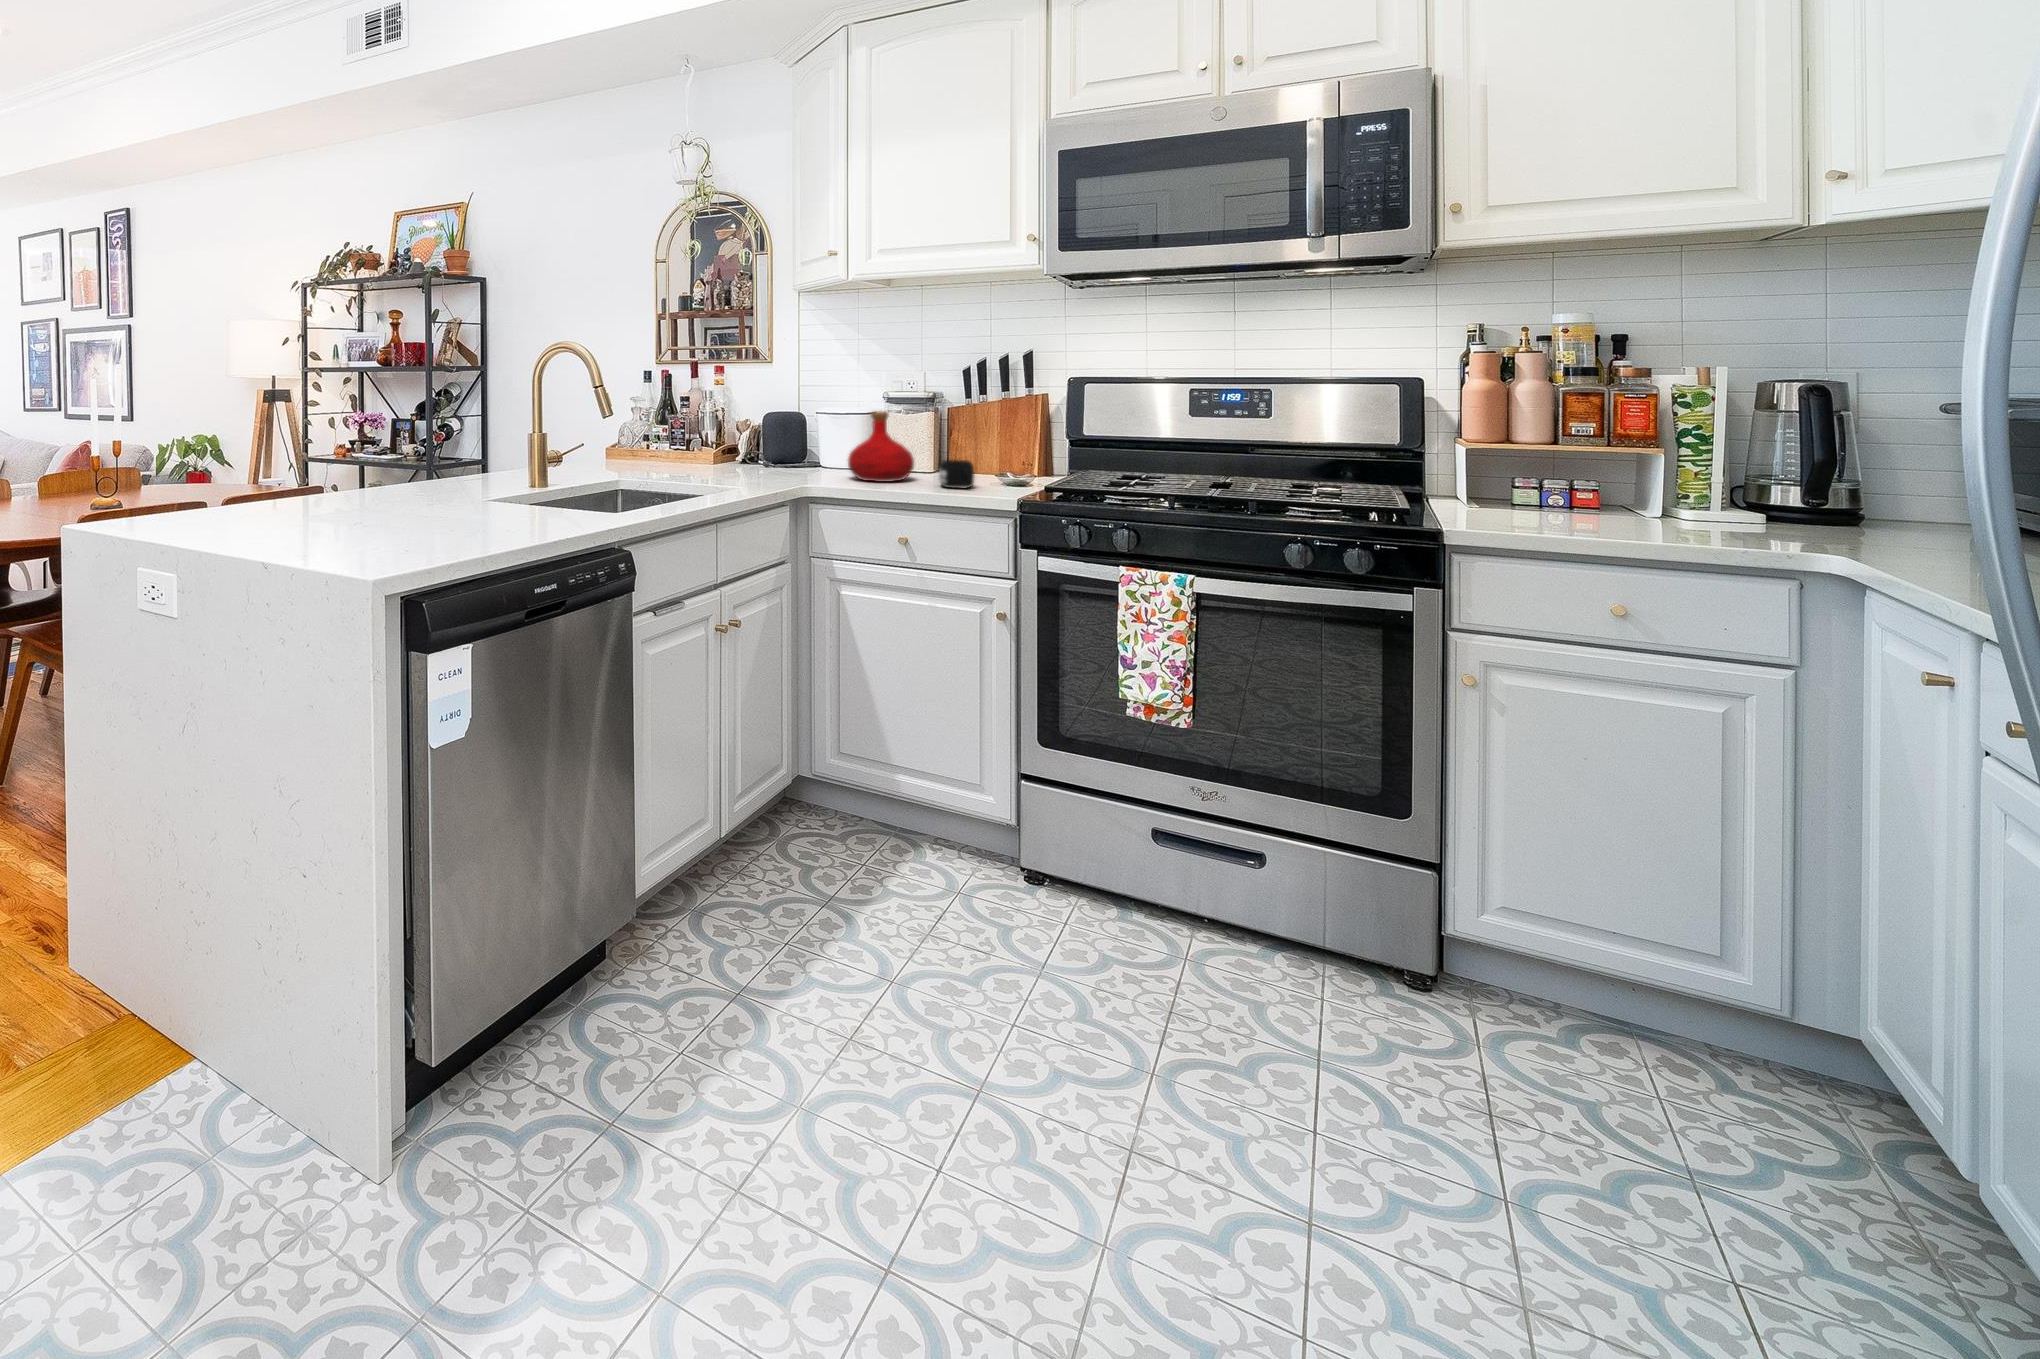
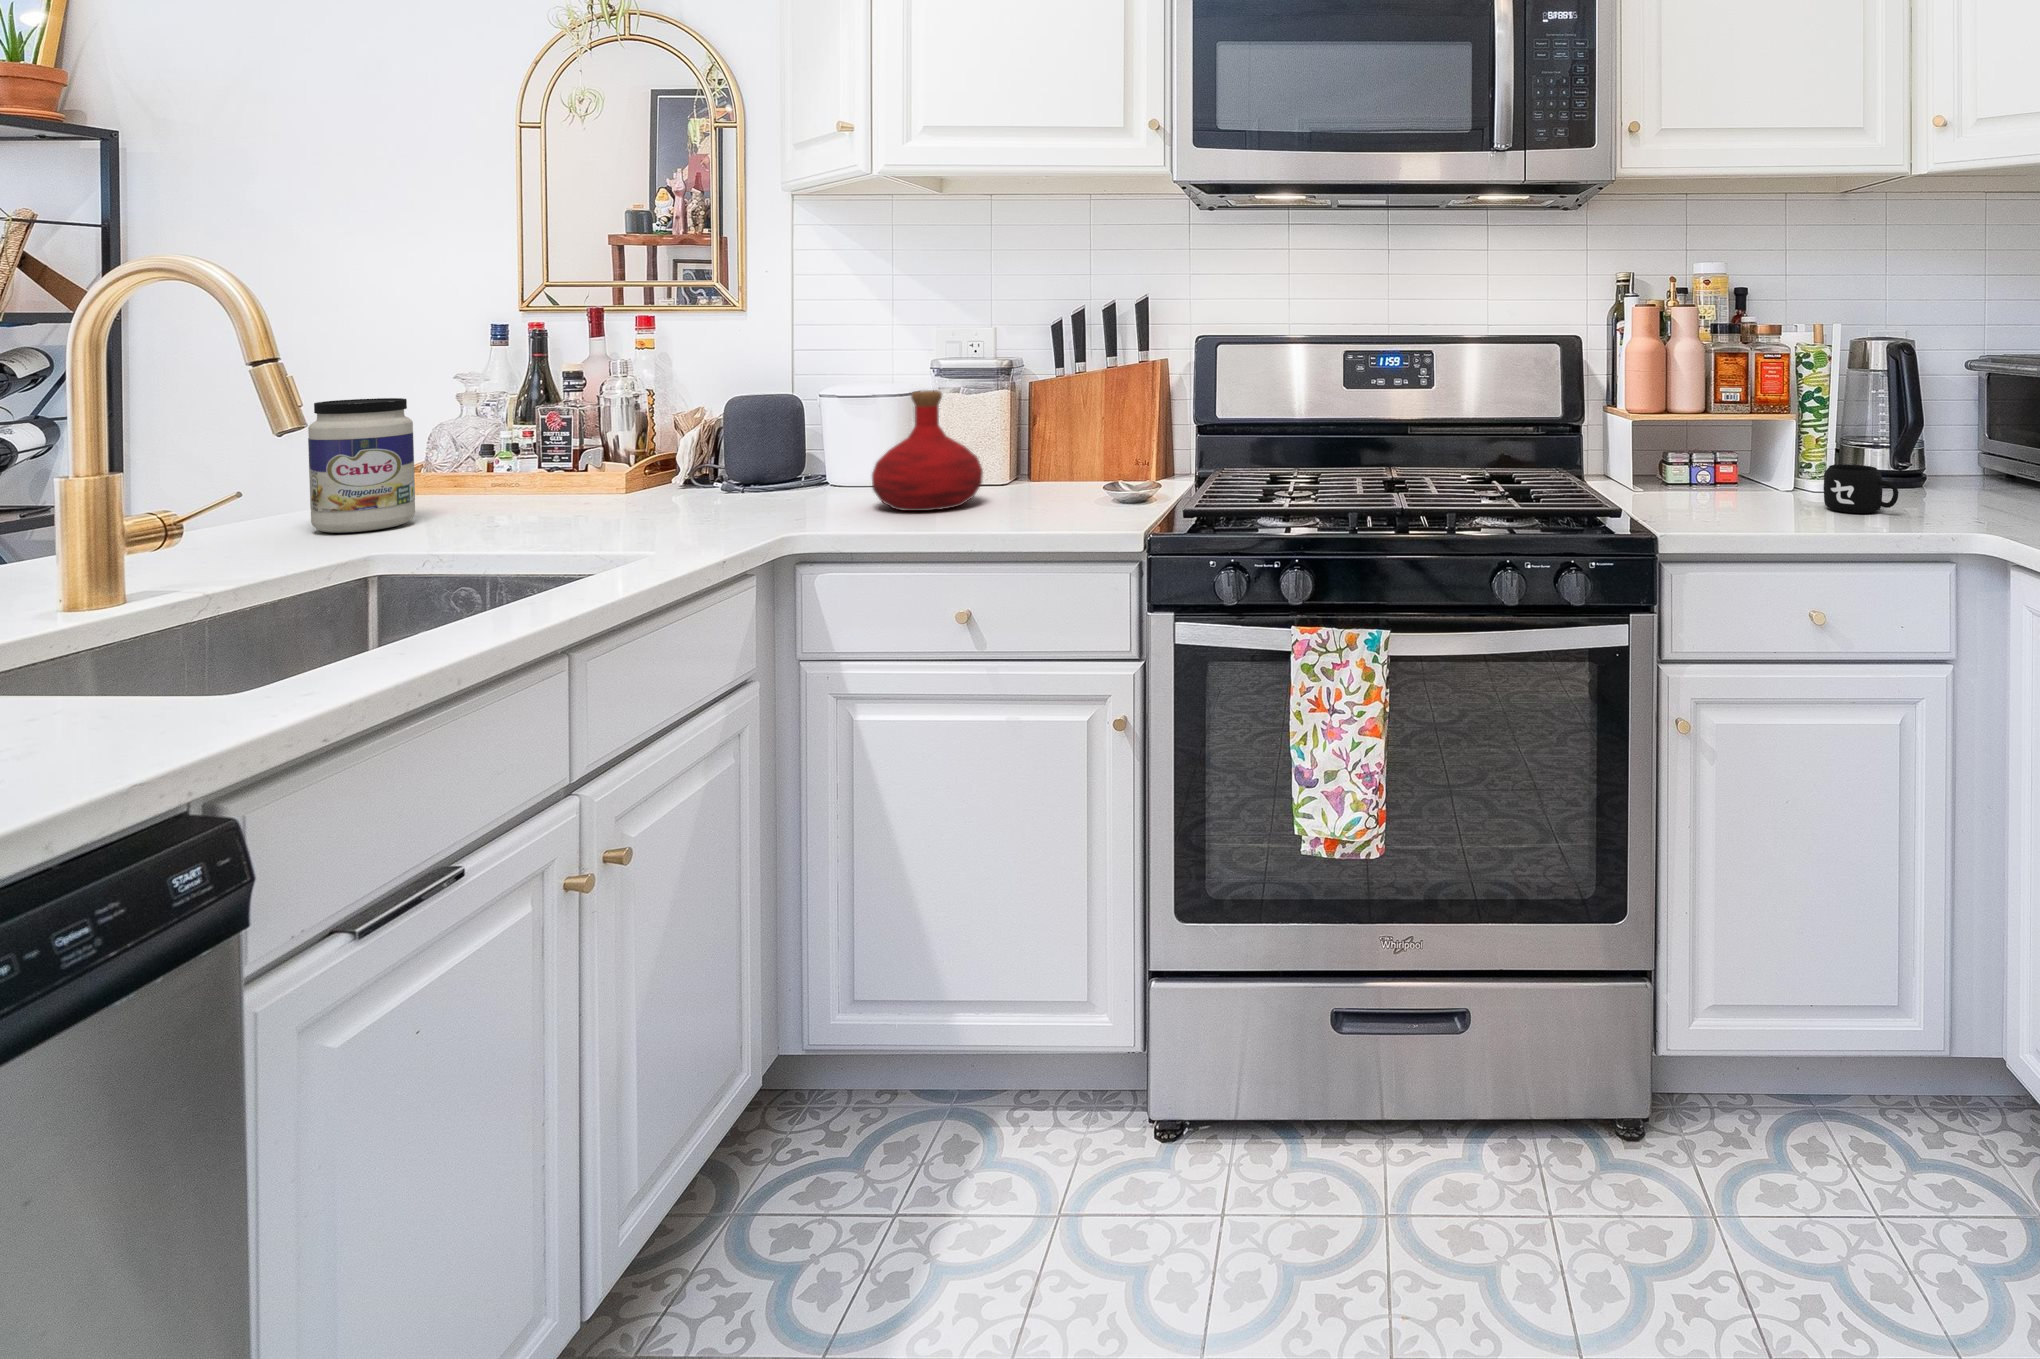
jar: none [587,410,627,472] -> present [308,398,415,533]
mug: present [939,460,974,489] -> present [1824,464,1899,513]

